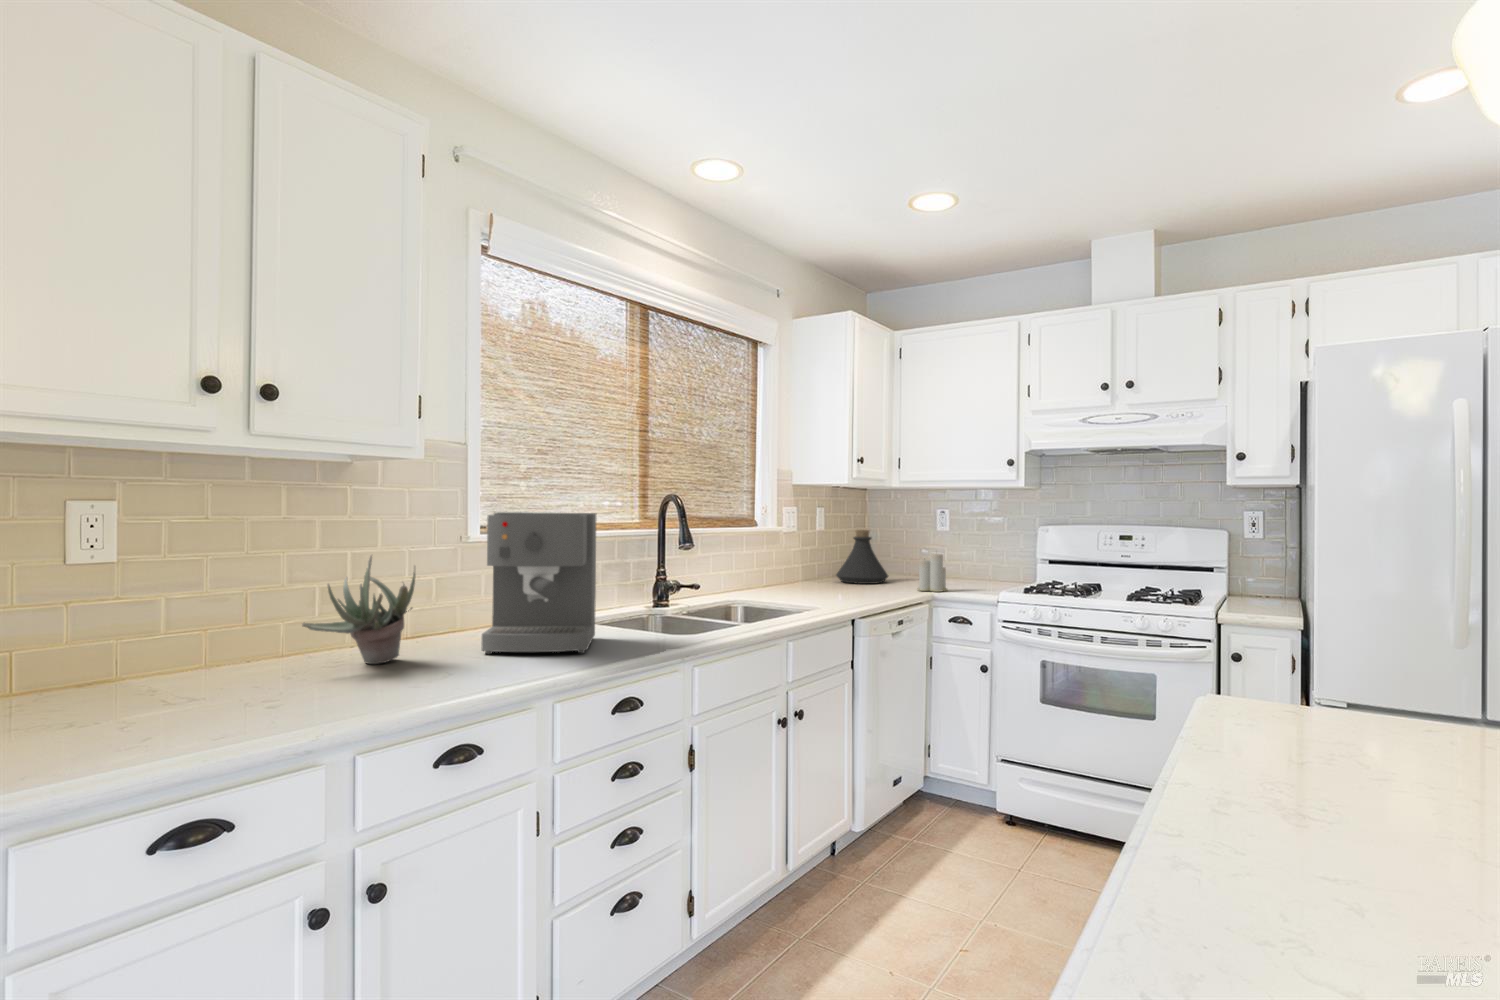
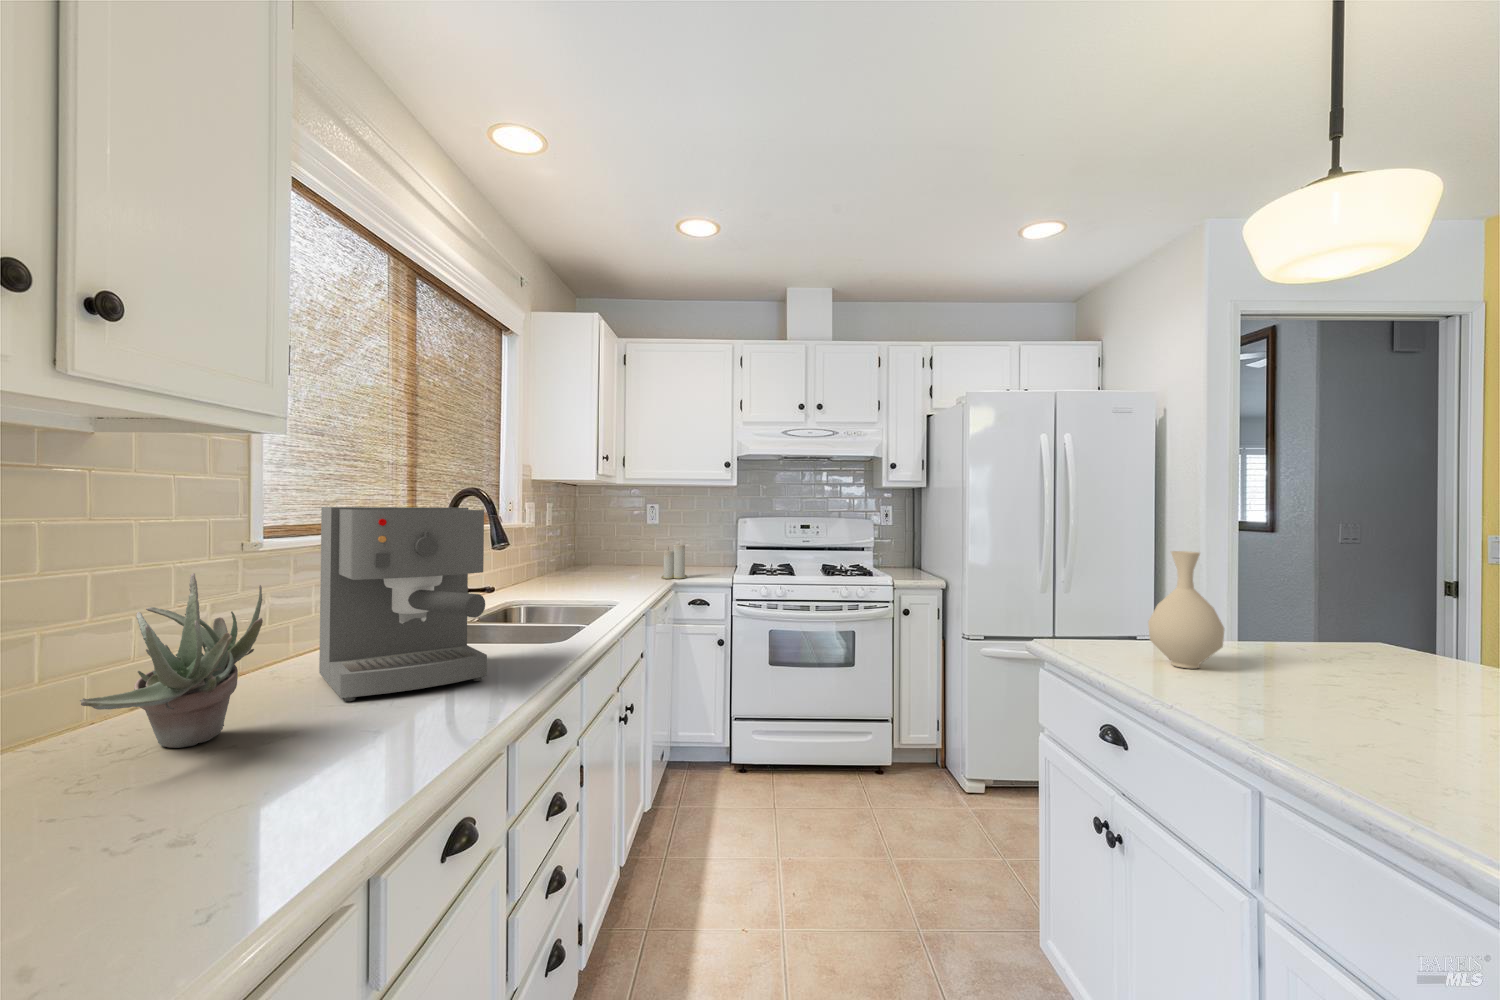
bottle: present [836,530,888,584] -> none [567,525,619,576]
vase: none [1278,583,1394,752] -> present [1148,551,1224,669]

